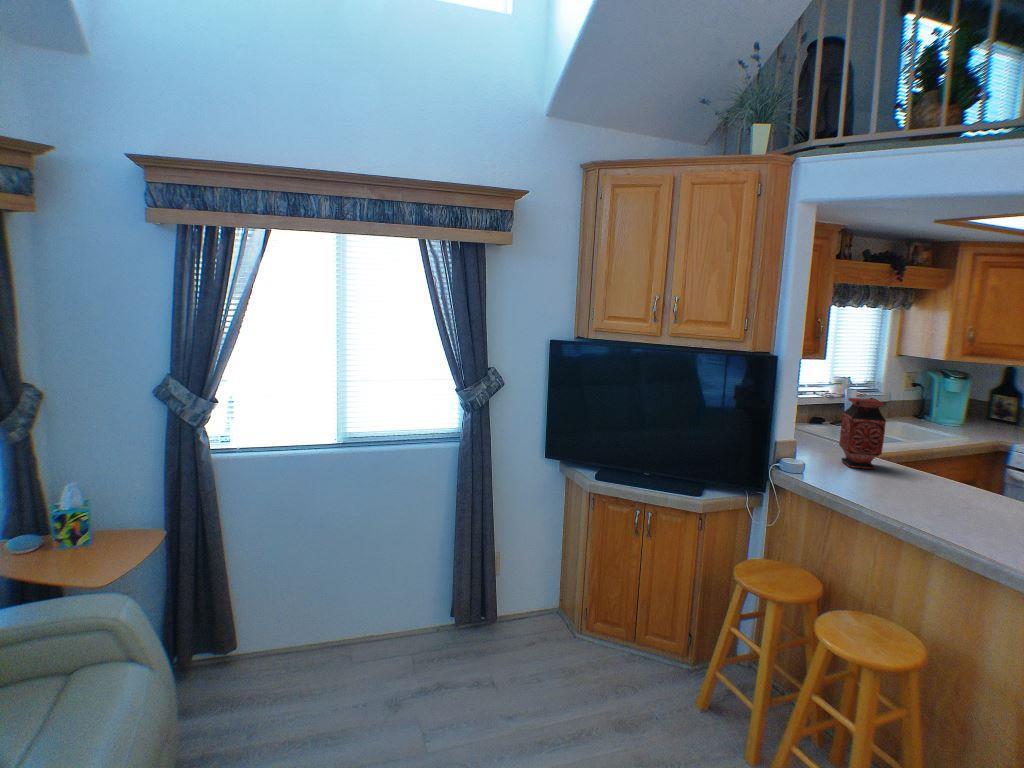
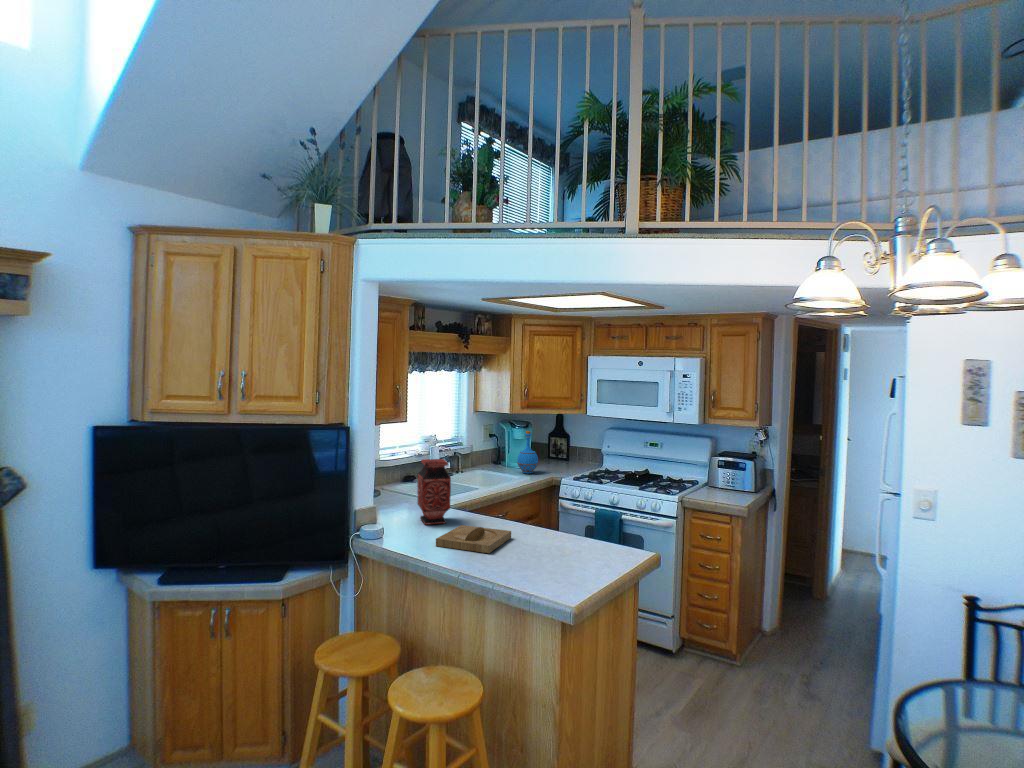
bottle: none [950,383,982,433] -> present [517,431,538,474]
tray: none [871,473,969,507] -> present [436,525,511,553]

